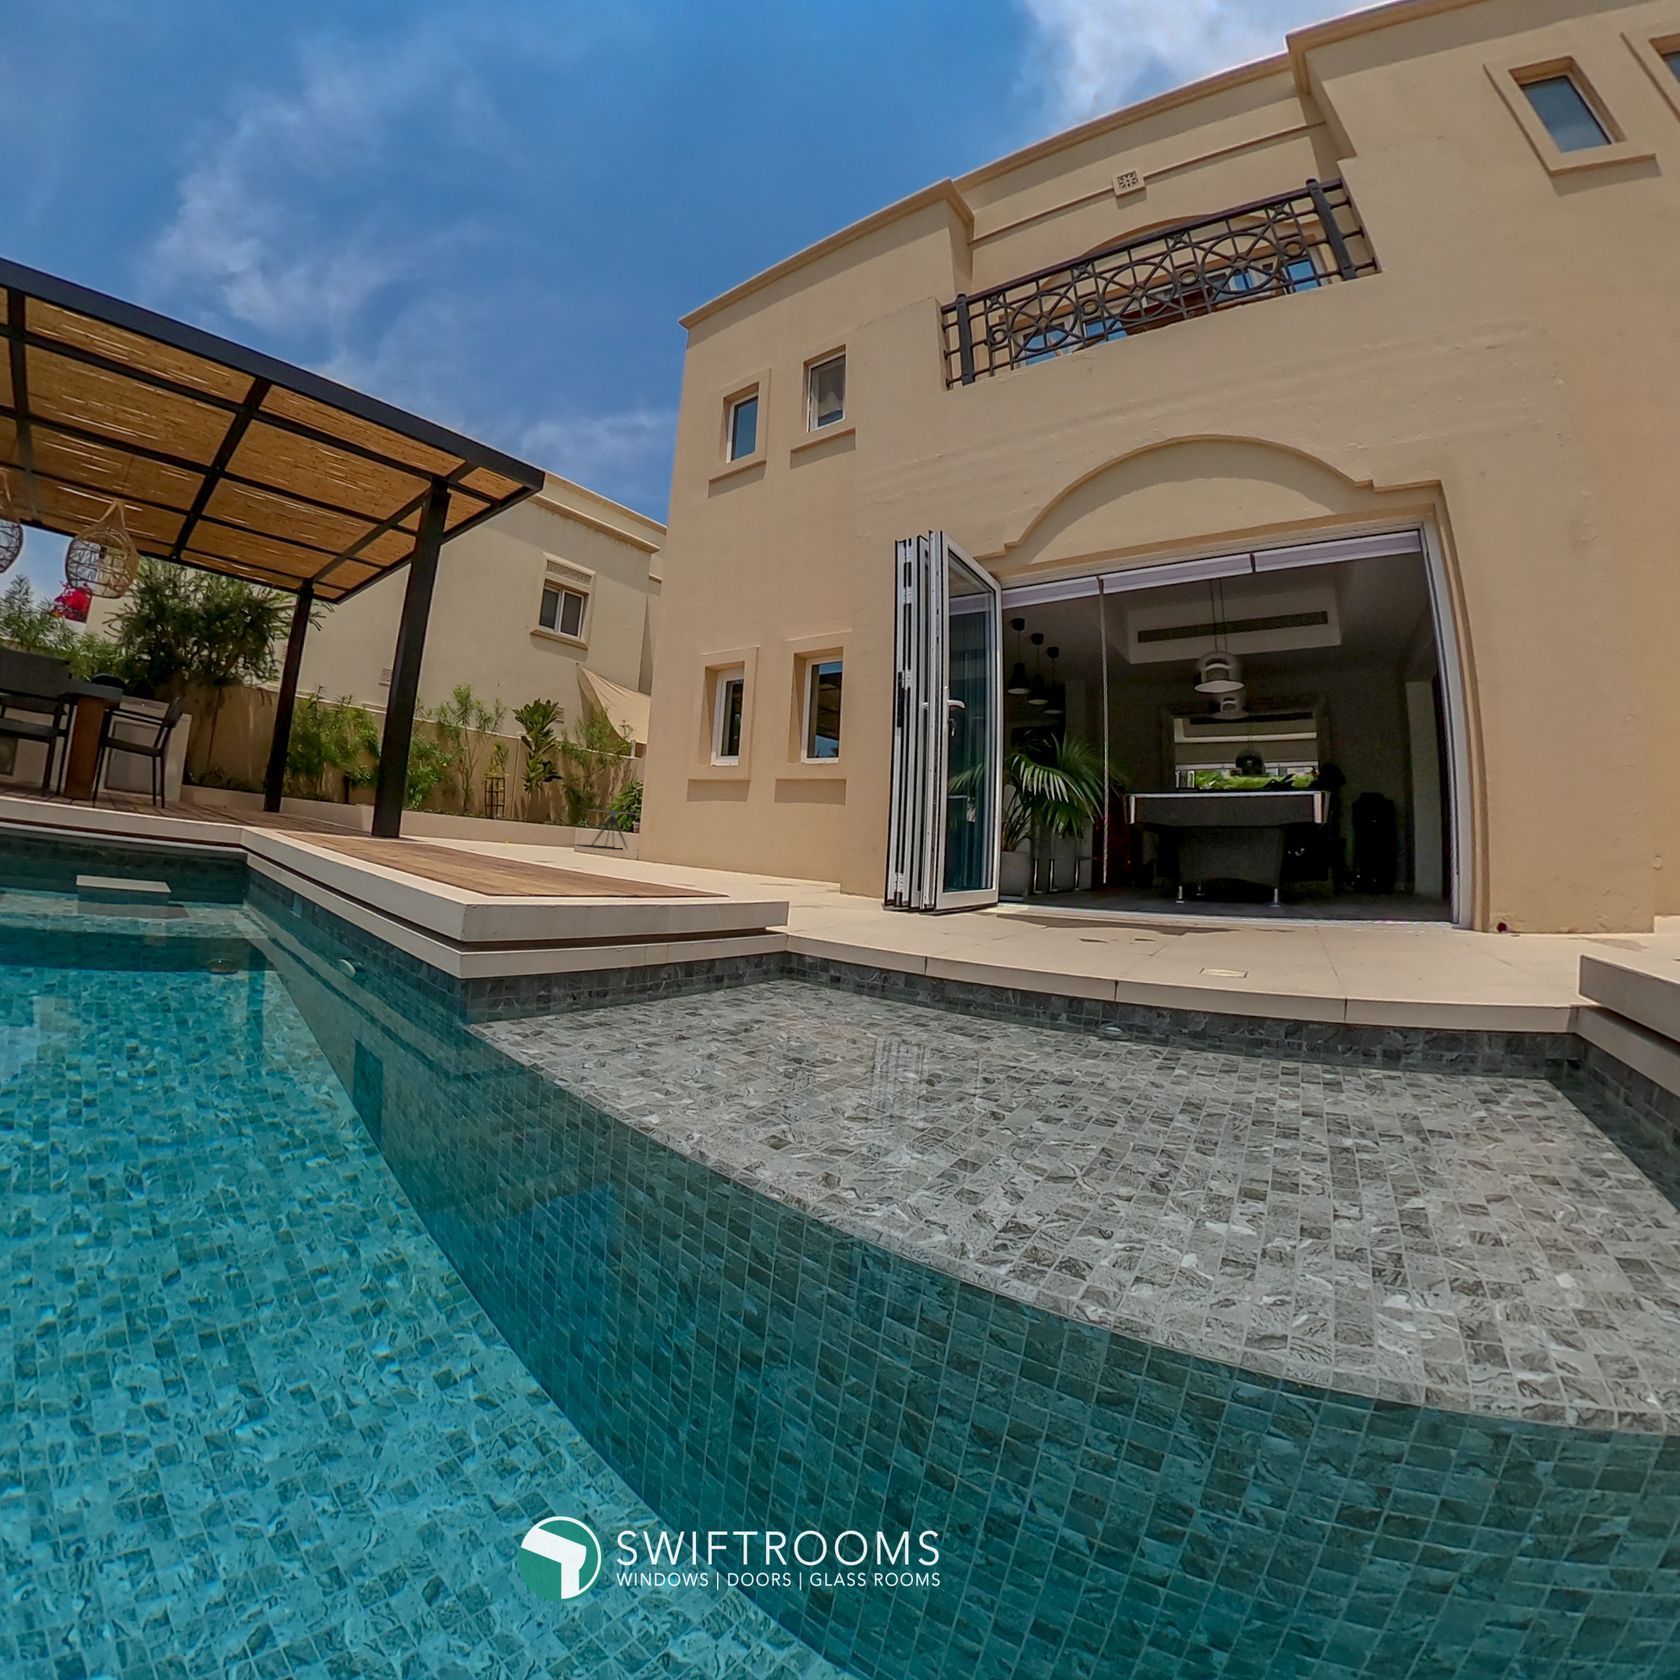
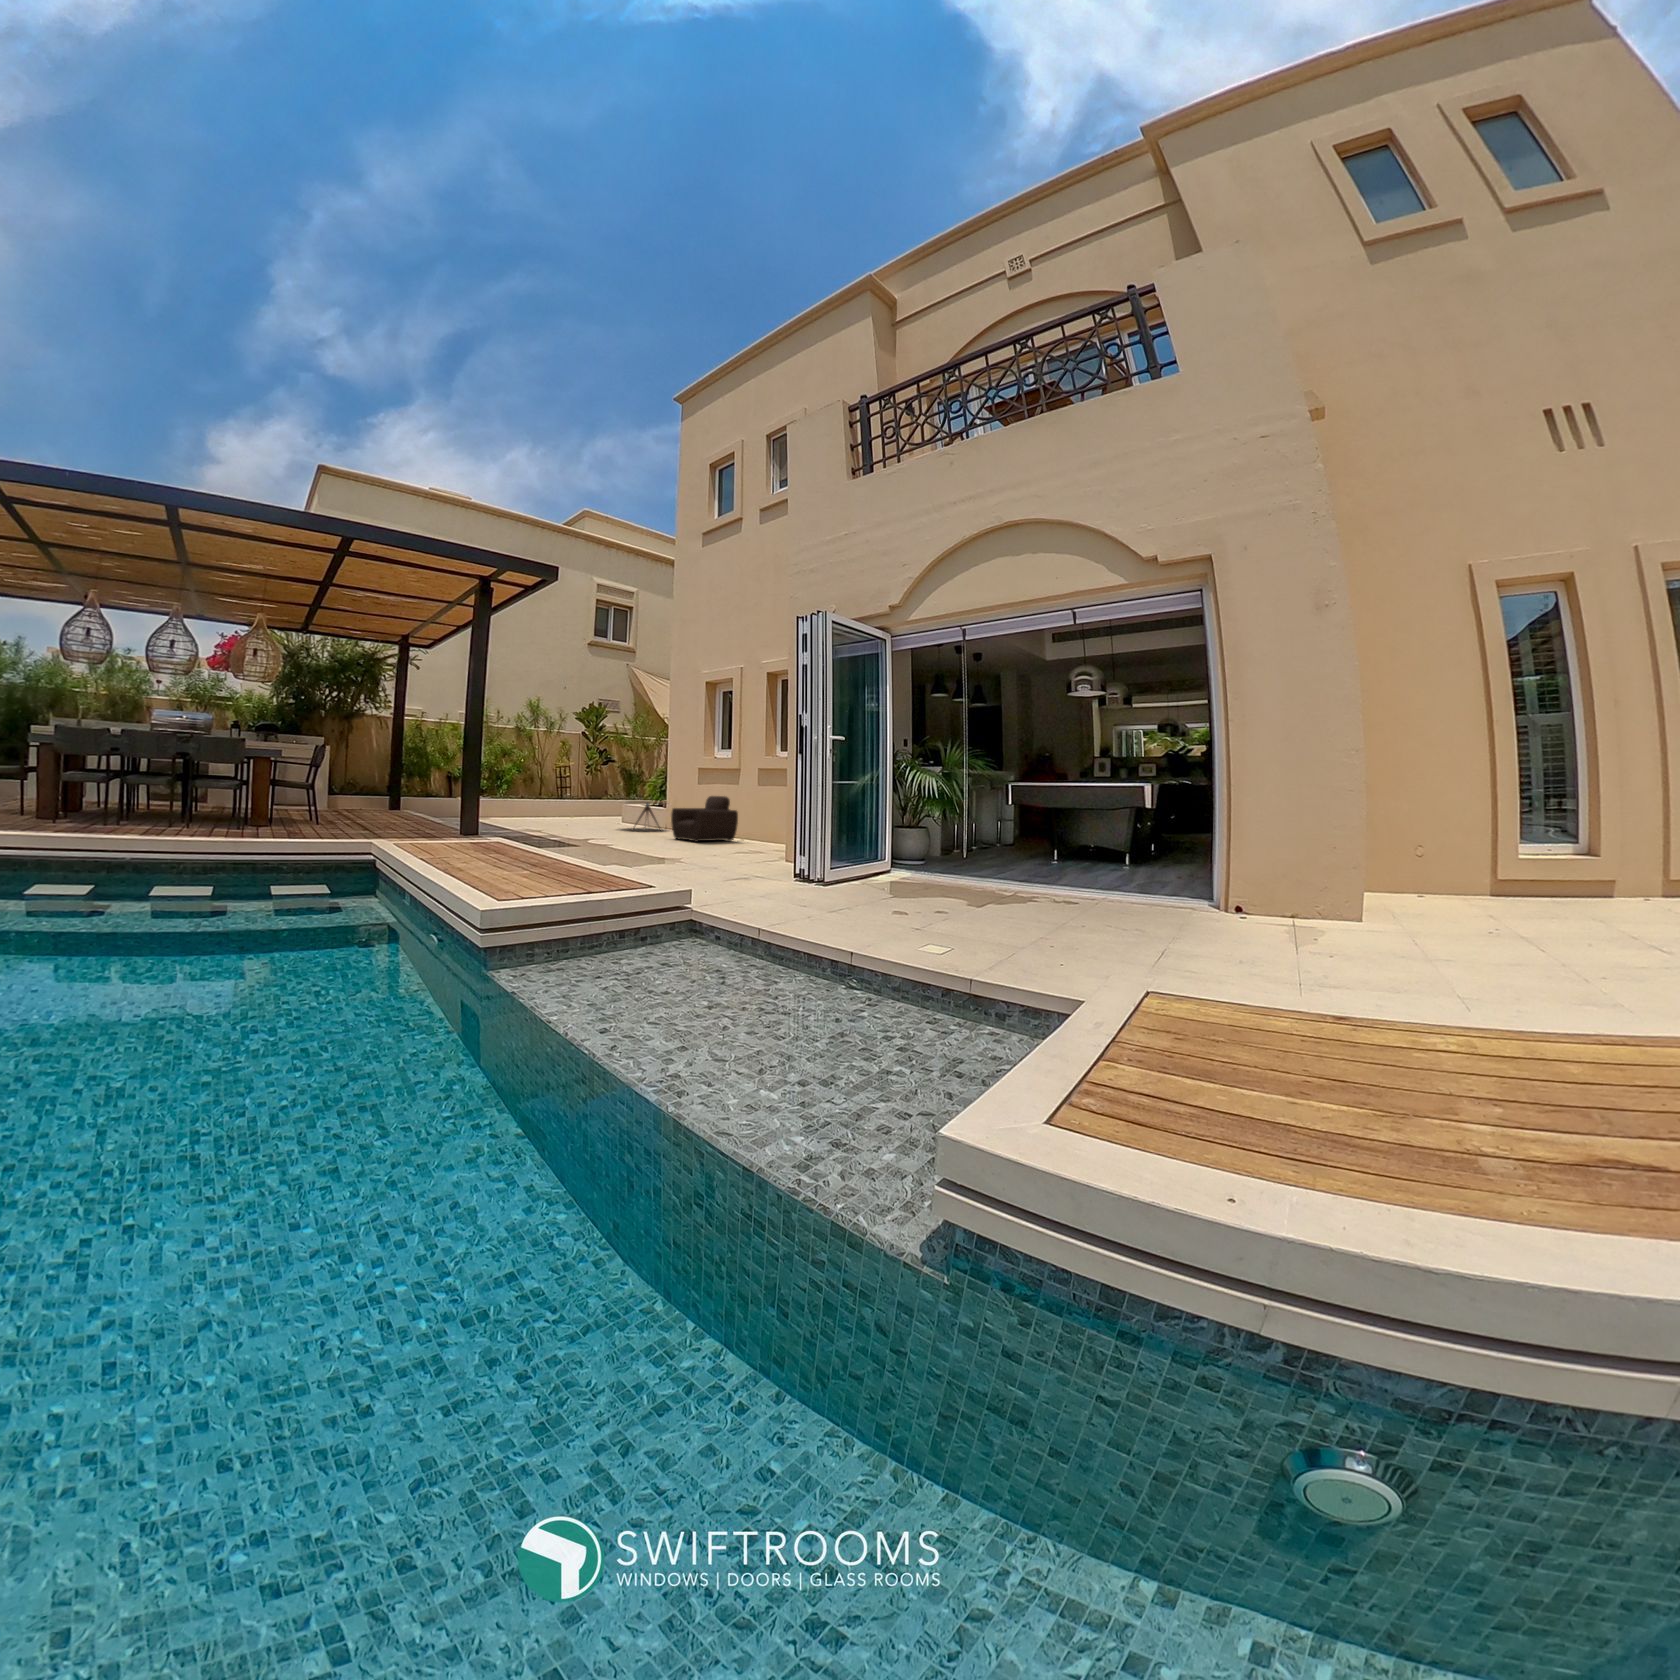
armchair: none [653,804,740,863] -> present [671,796,738,842]

